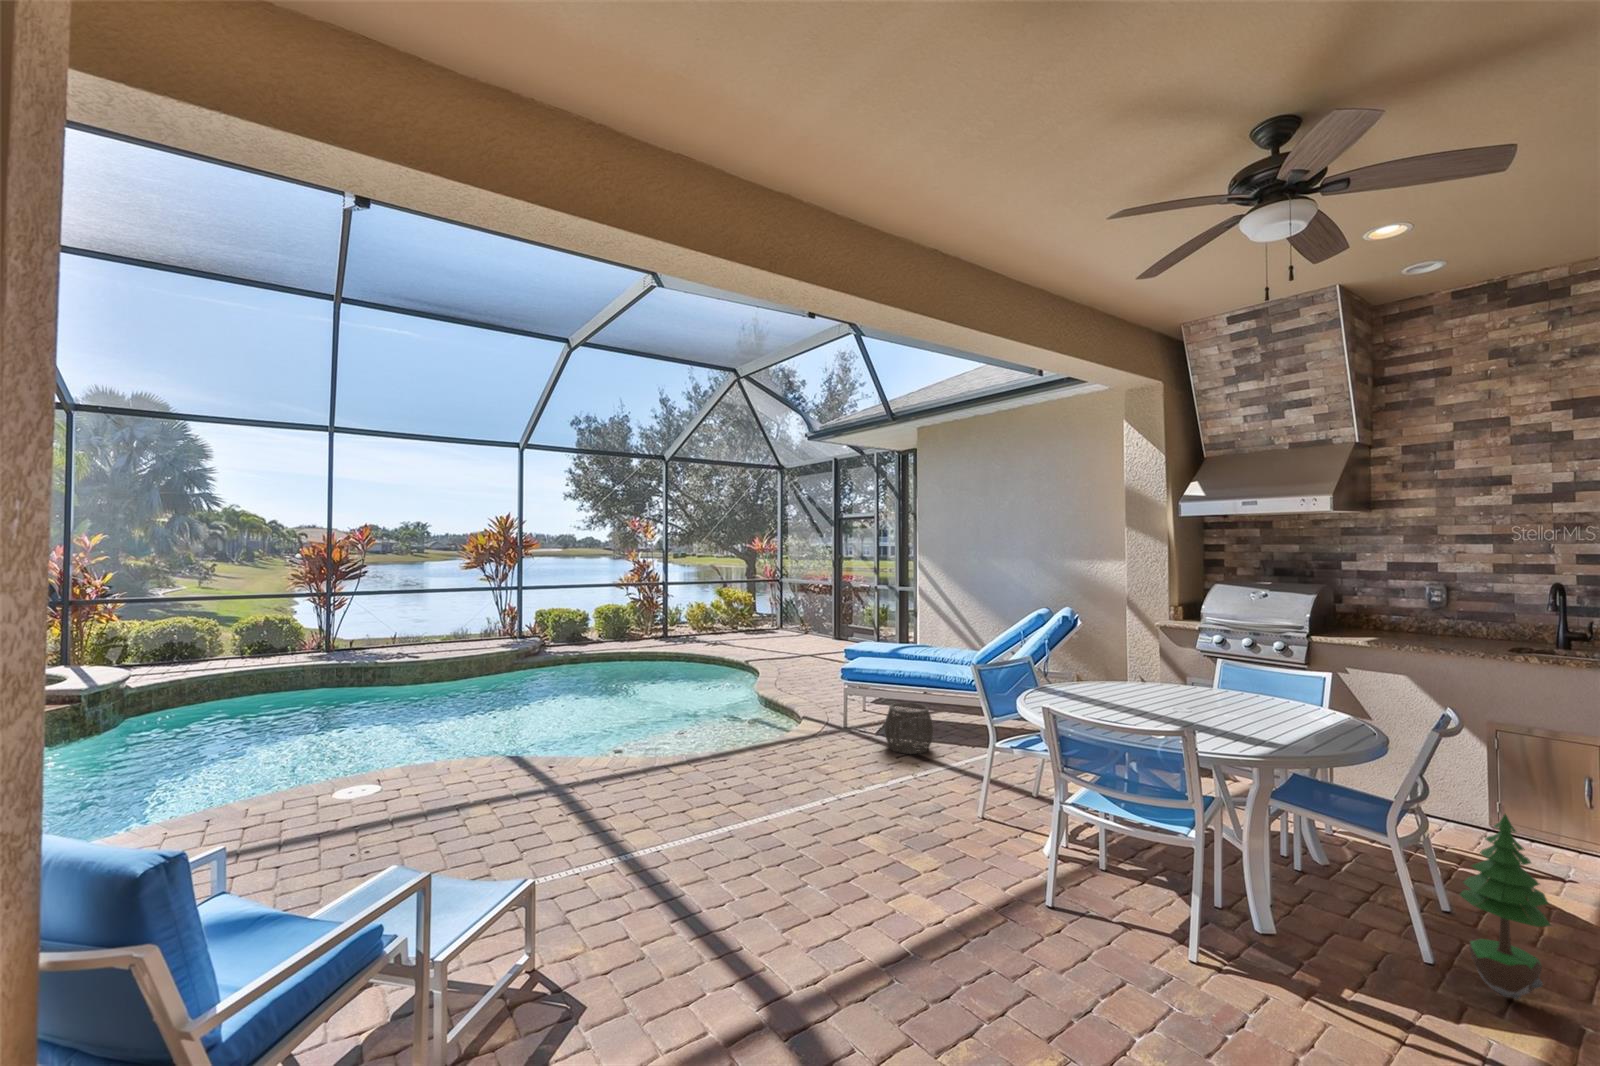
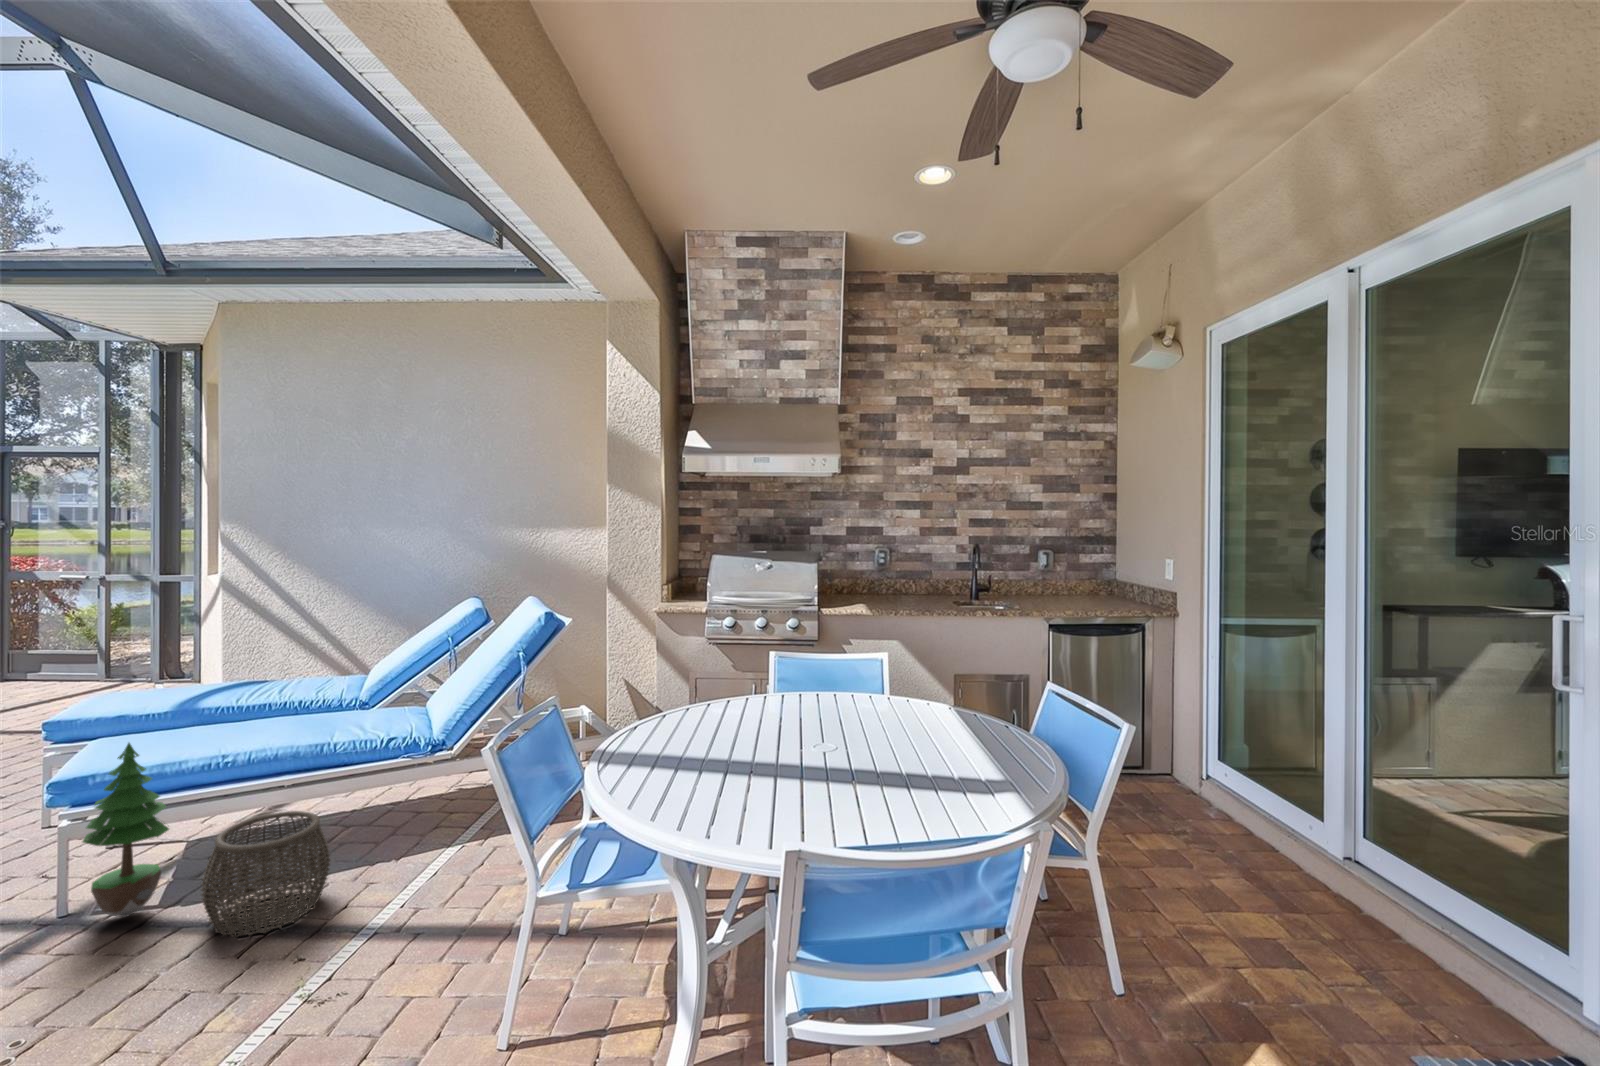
potted tree: present [1460,814,1551,999] -> present [83,743,169,917]

